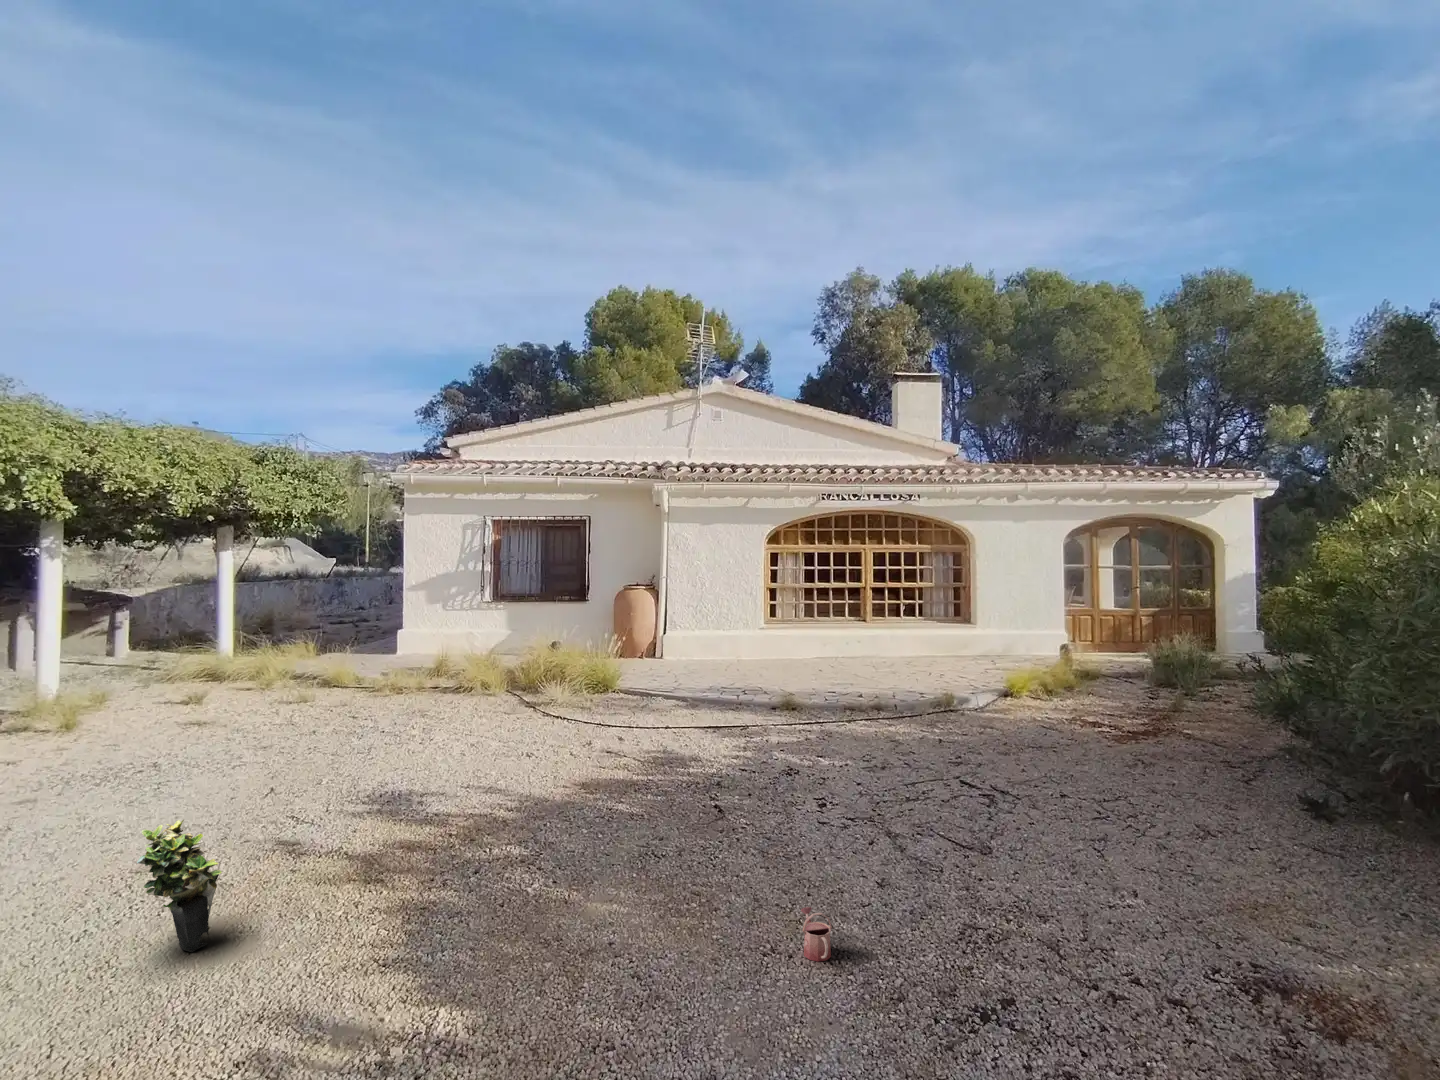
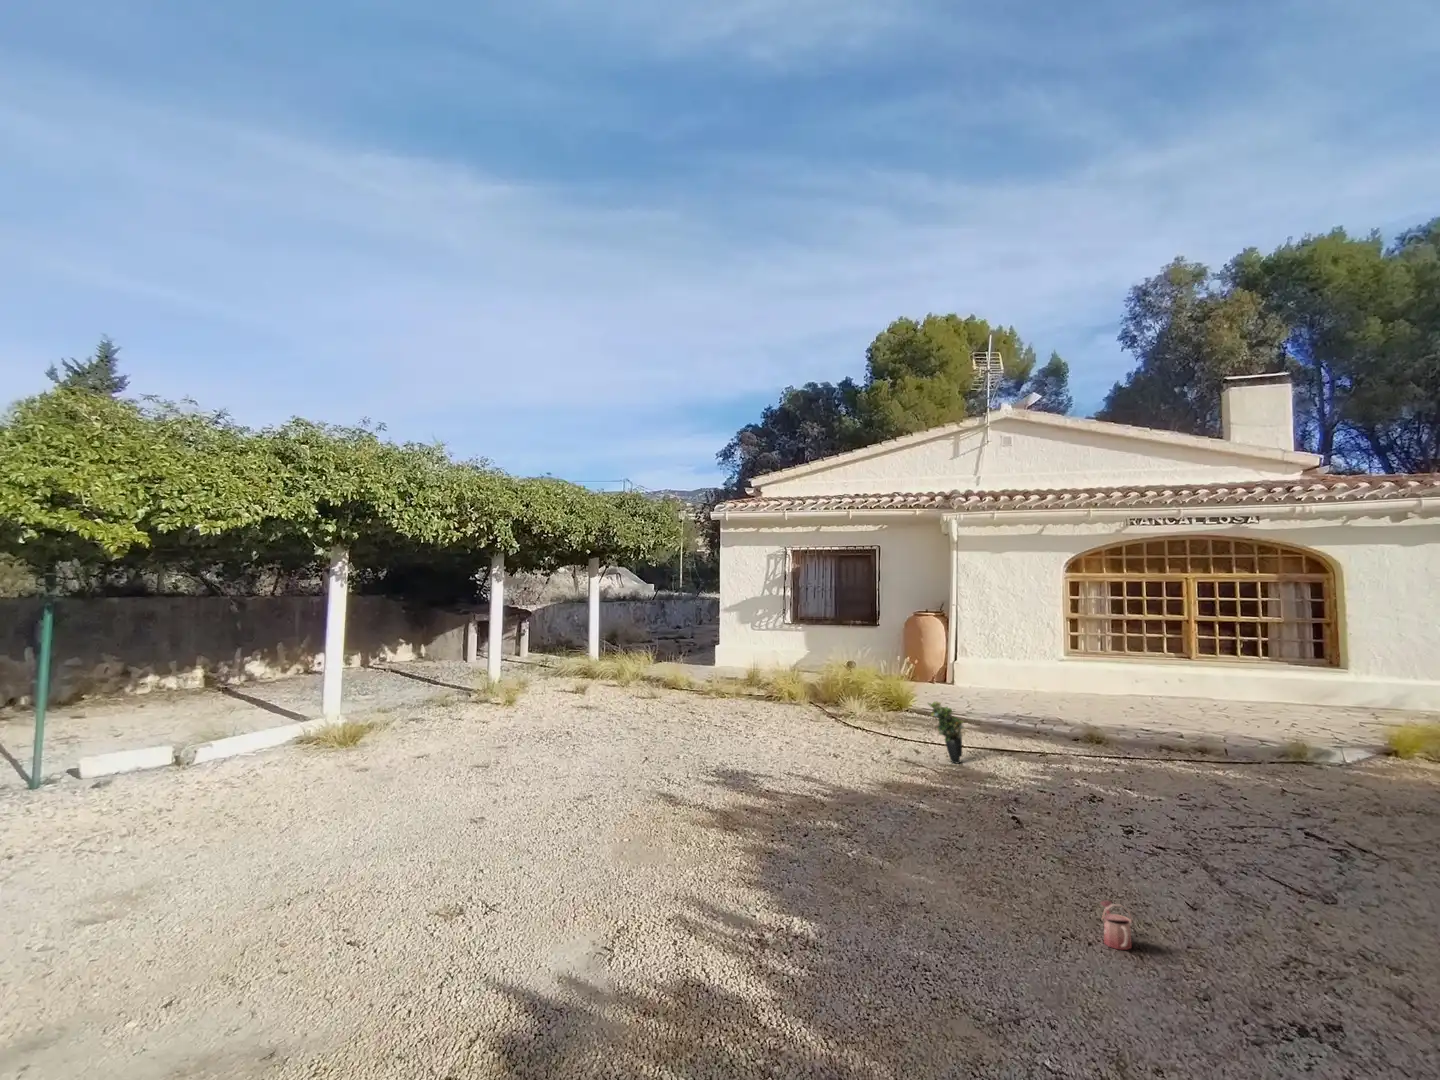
potted plant: present [137,820,221,952] -> present [928,701,964,764]

